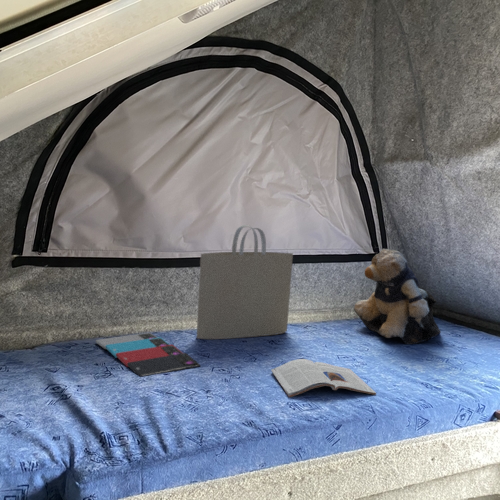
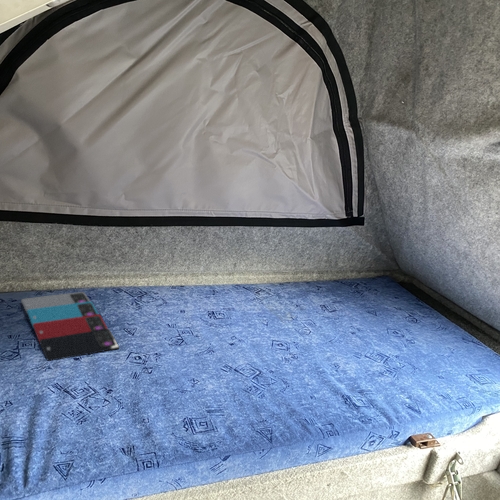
tote bag: present [197,225,293,339] -> none [133,186,248,305]
teddy bear: present [354,248,441,344] -> none [313,223,401,329]
magazine: present [271,359,376,397] -> none [191,354,292,410]

